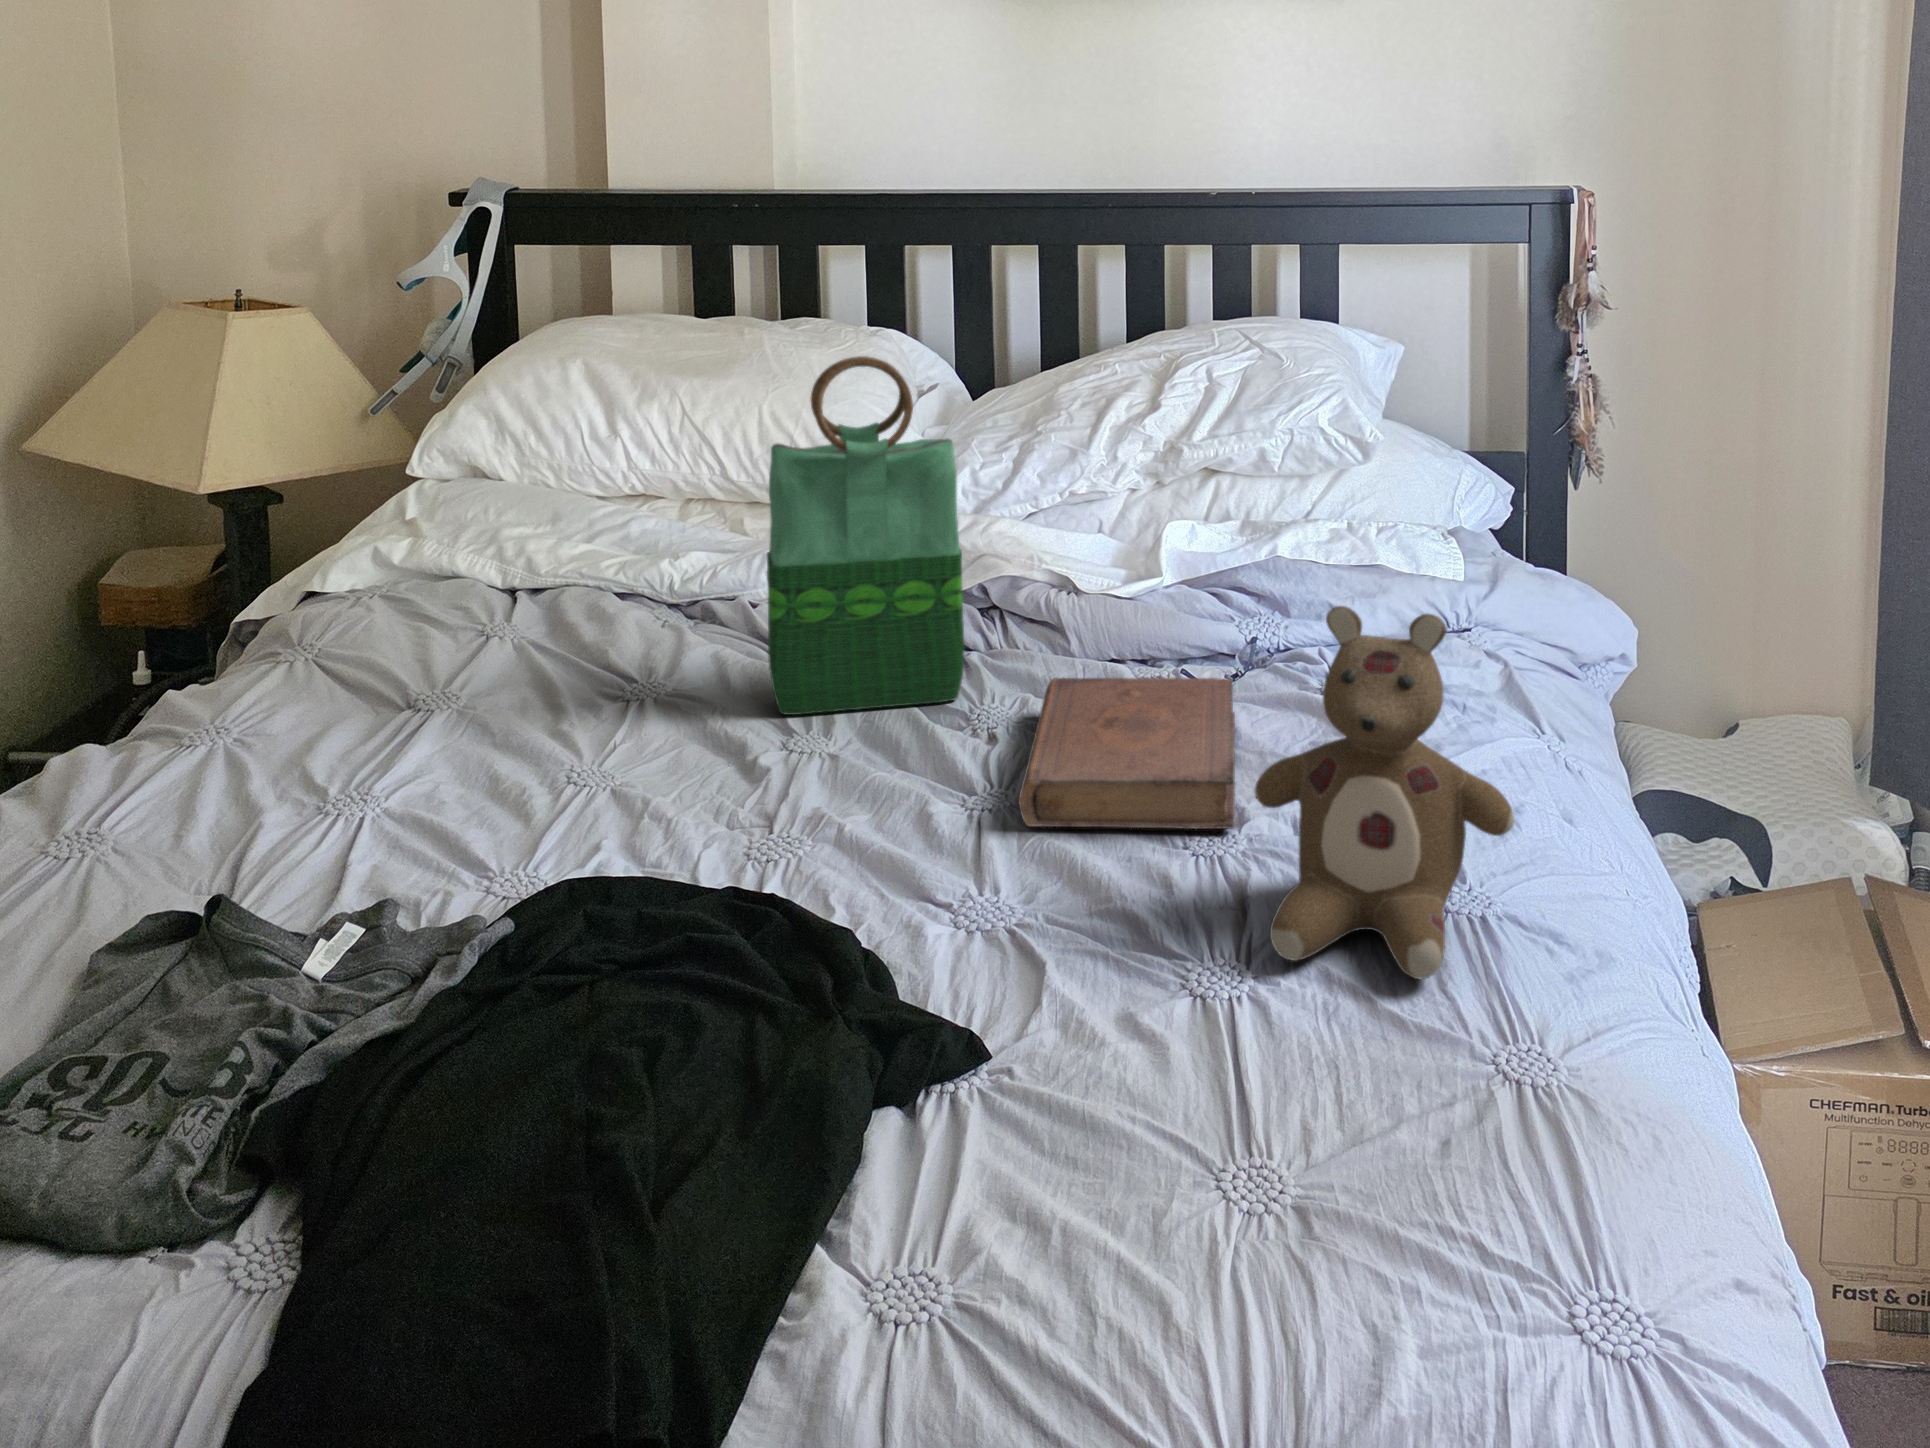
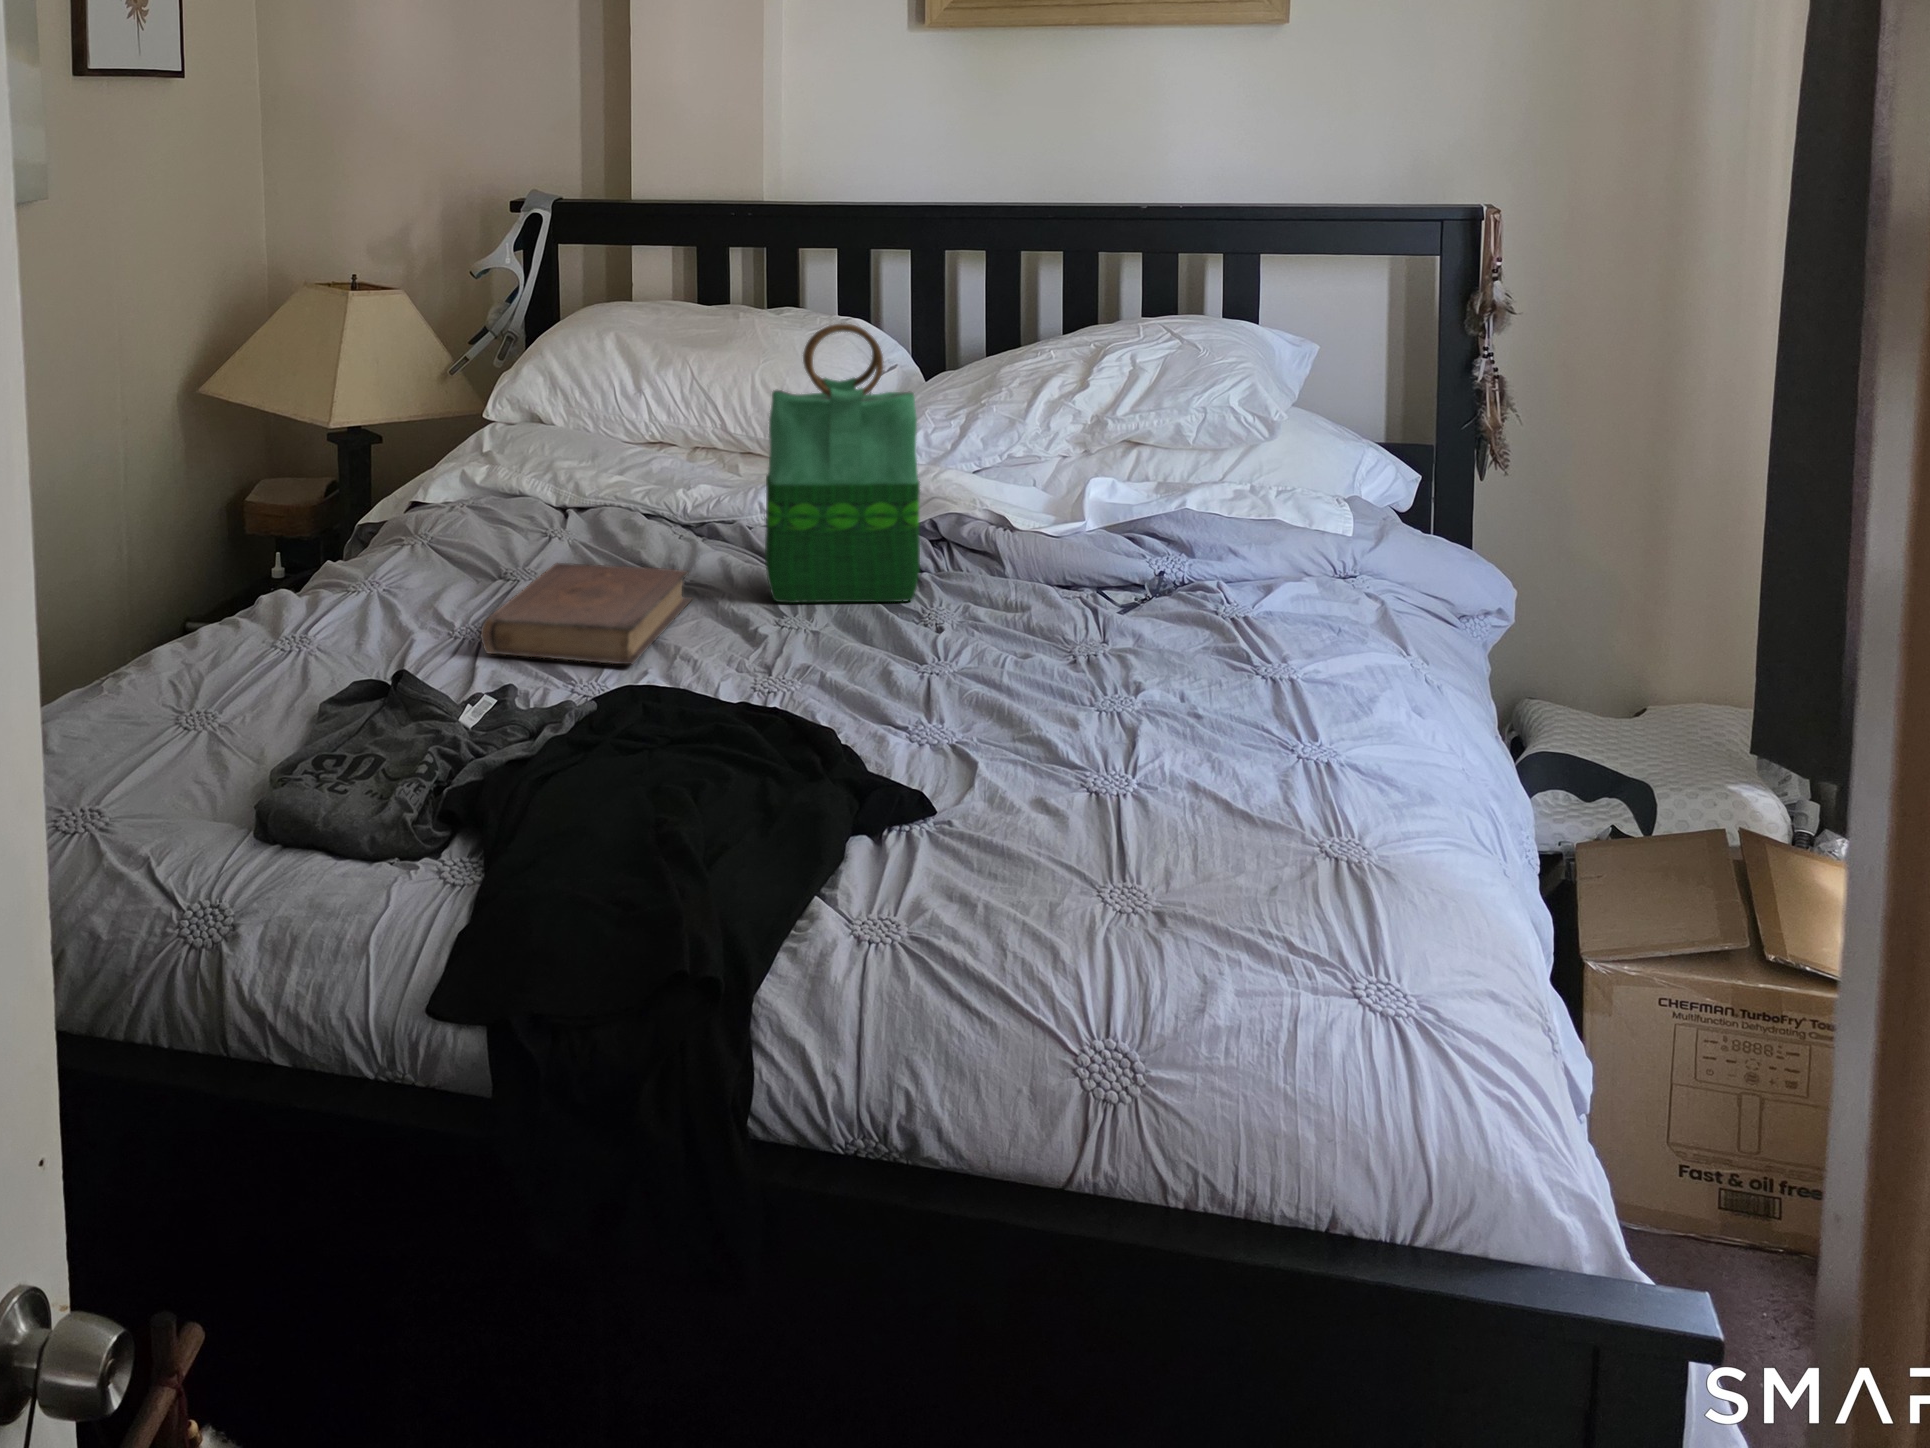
stuffed bear: present [1255,606,1515,979] -> none [1146,512,1358,797]
book: present [1019,678,1235,829] -> present [481,563,692,664]

